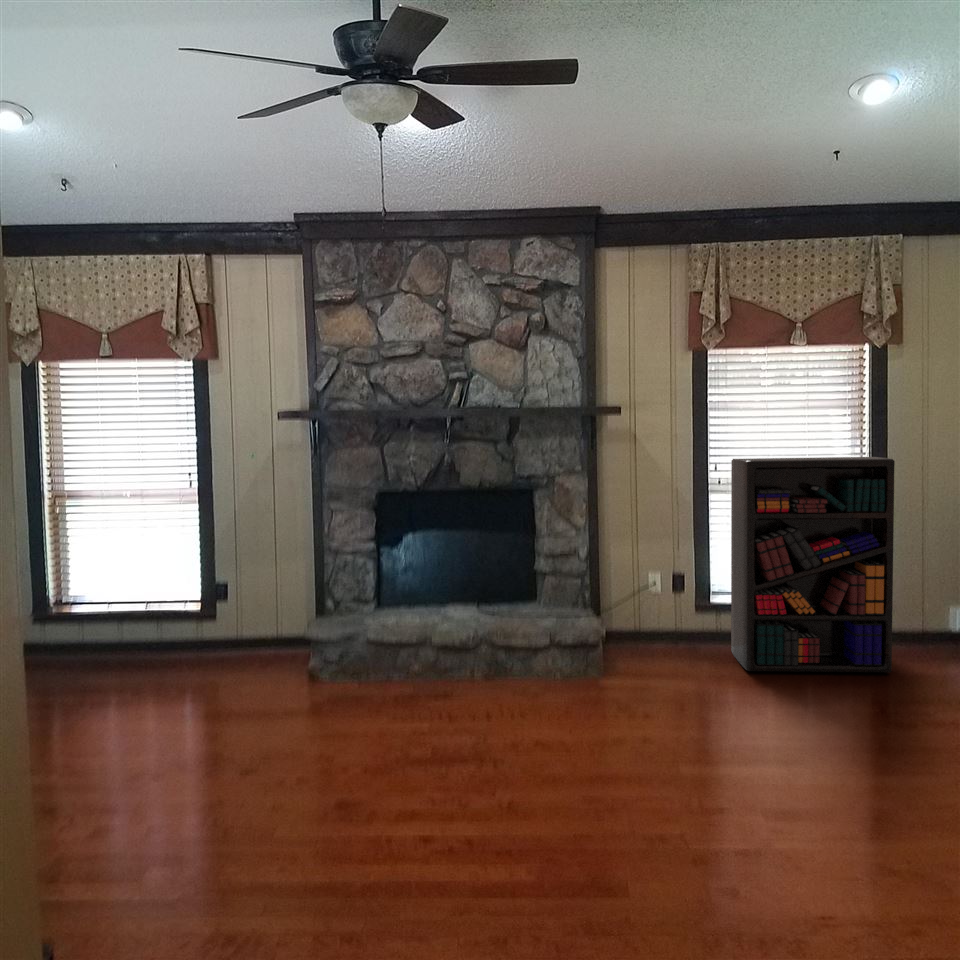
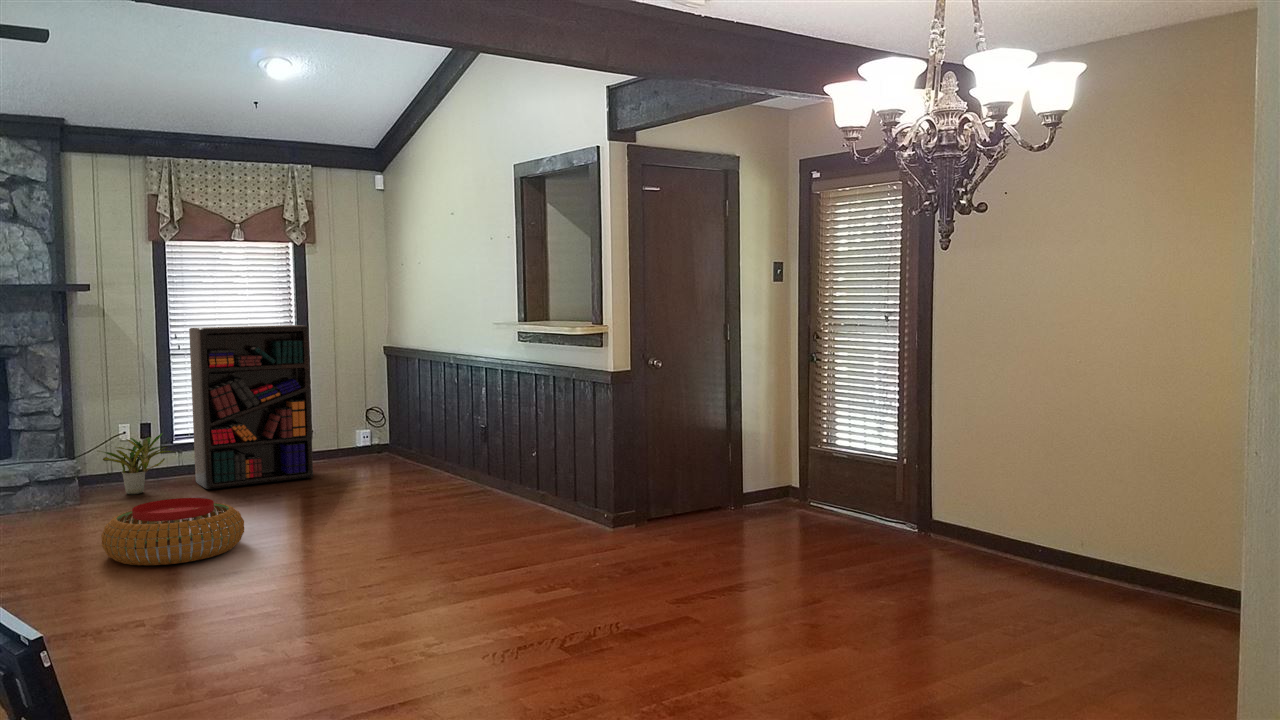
potted plant: none [621,590,710,663] -> present [99,433,176,494]
pouf: none [612,721,823,858] -> present [101,498,244,565]

